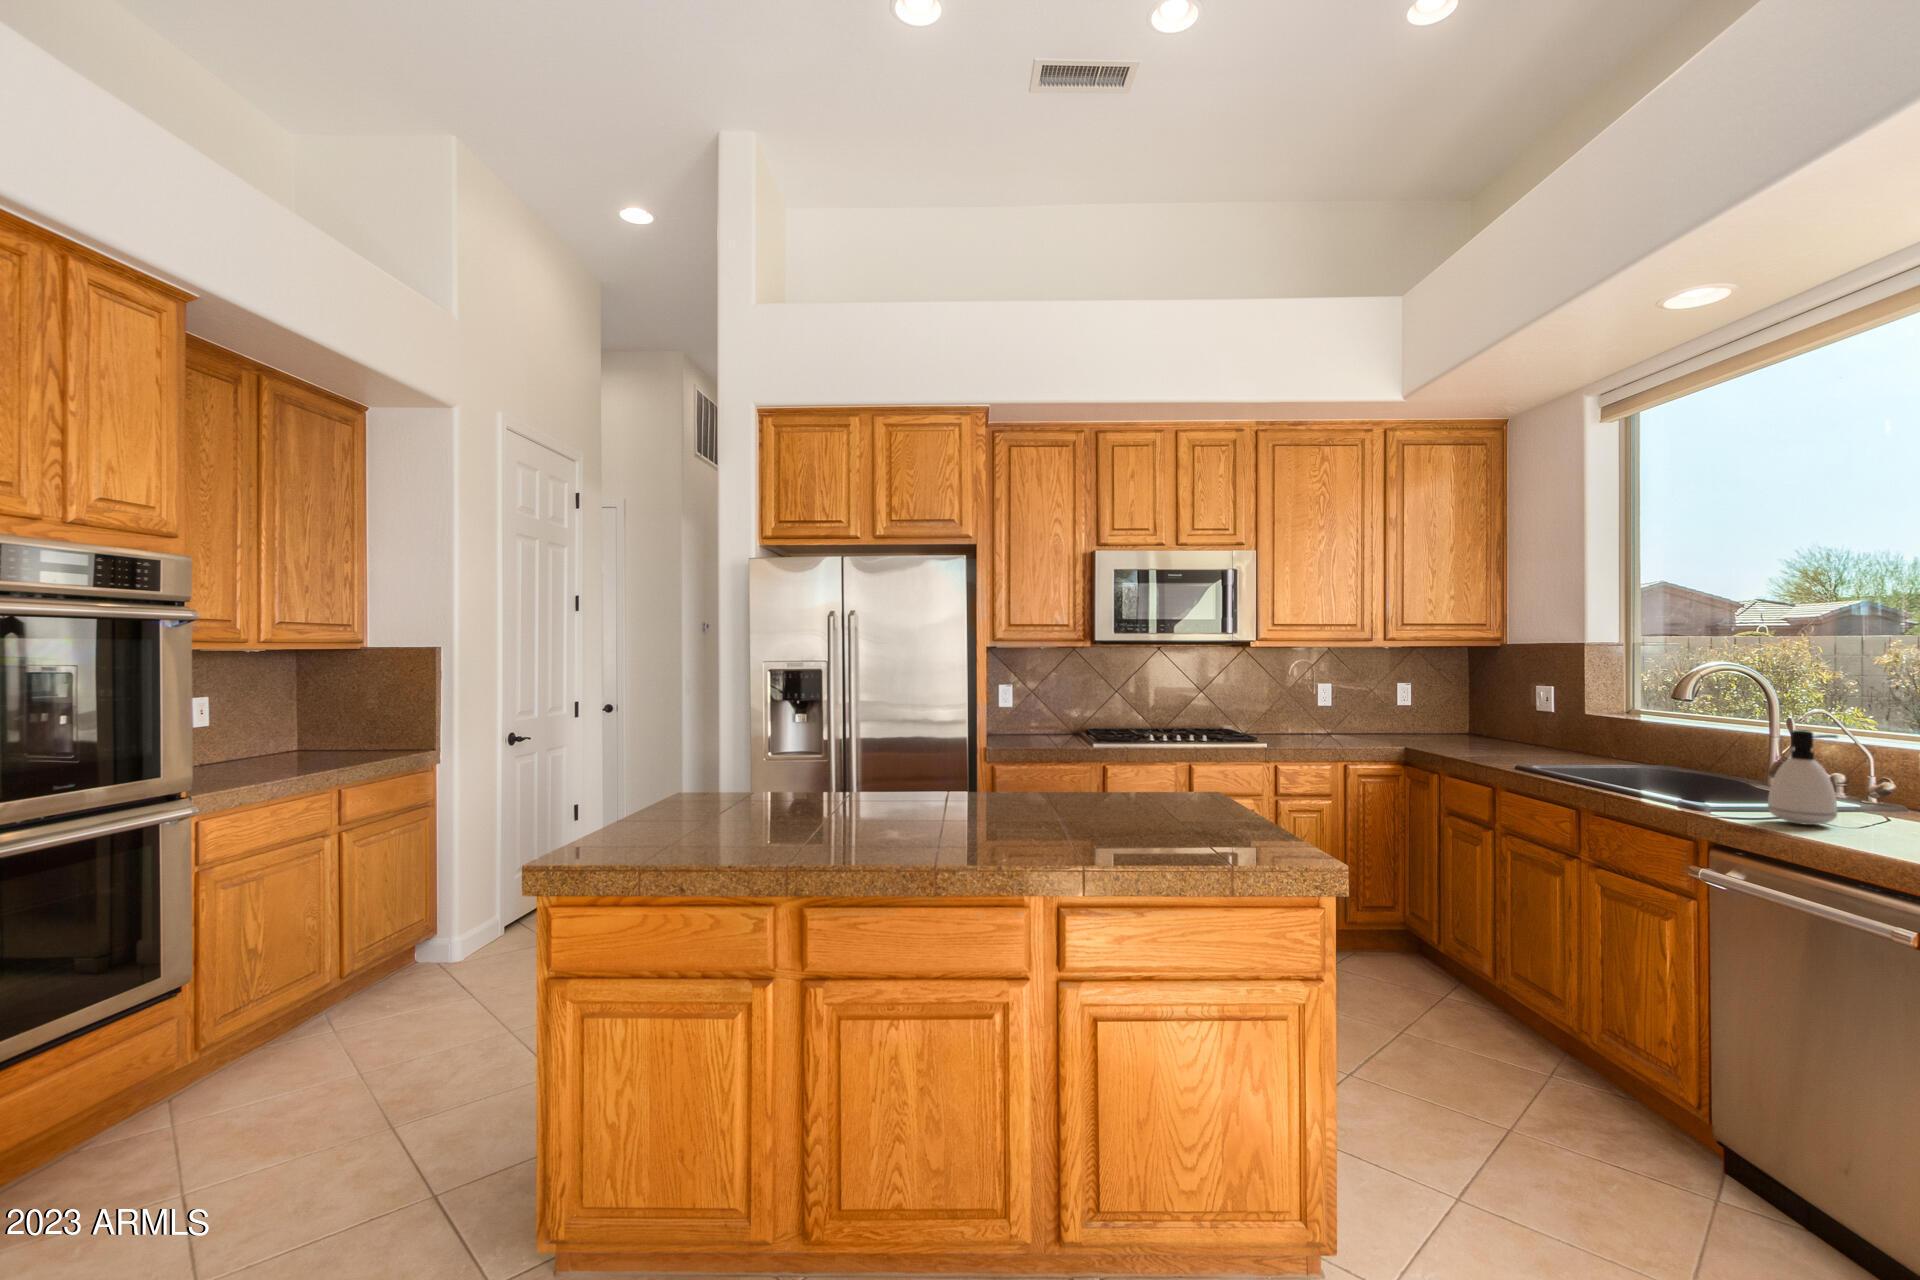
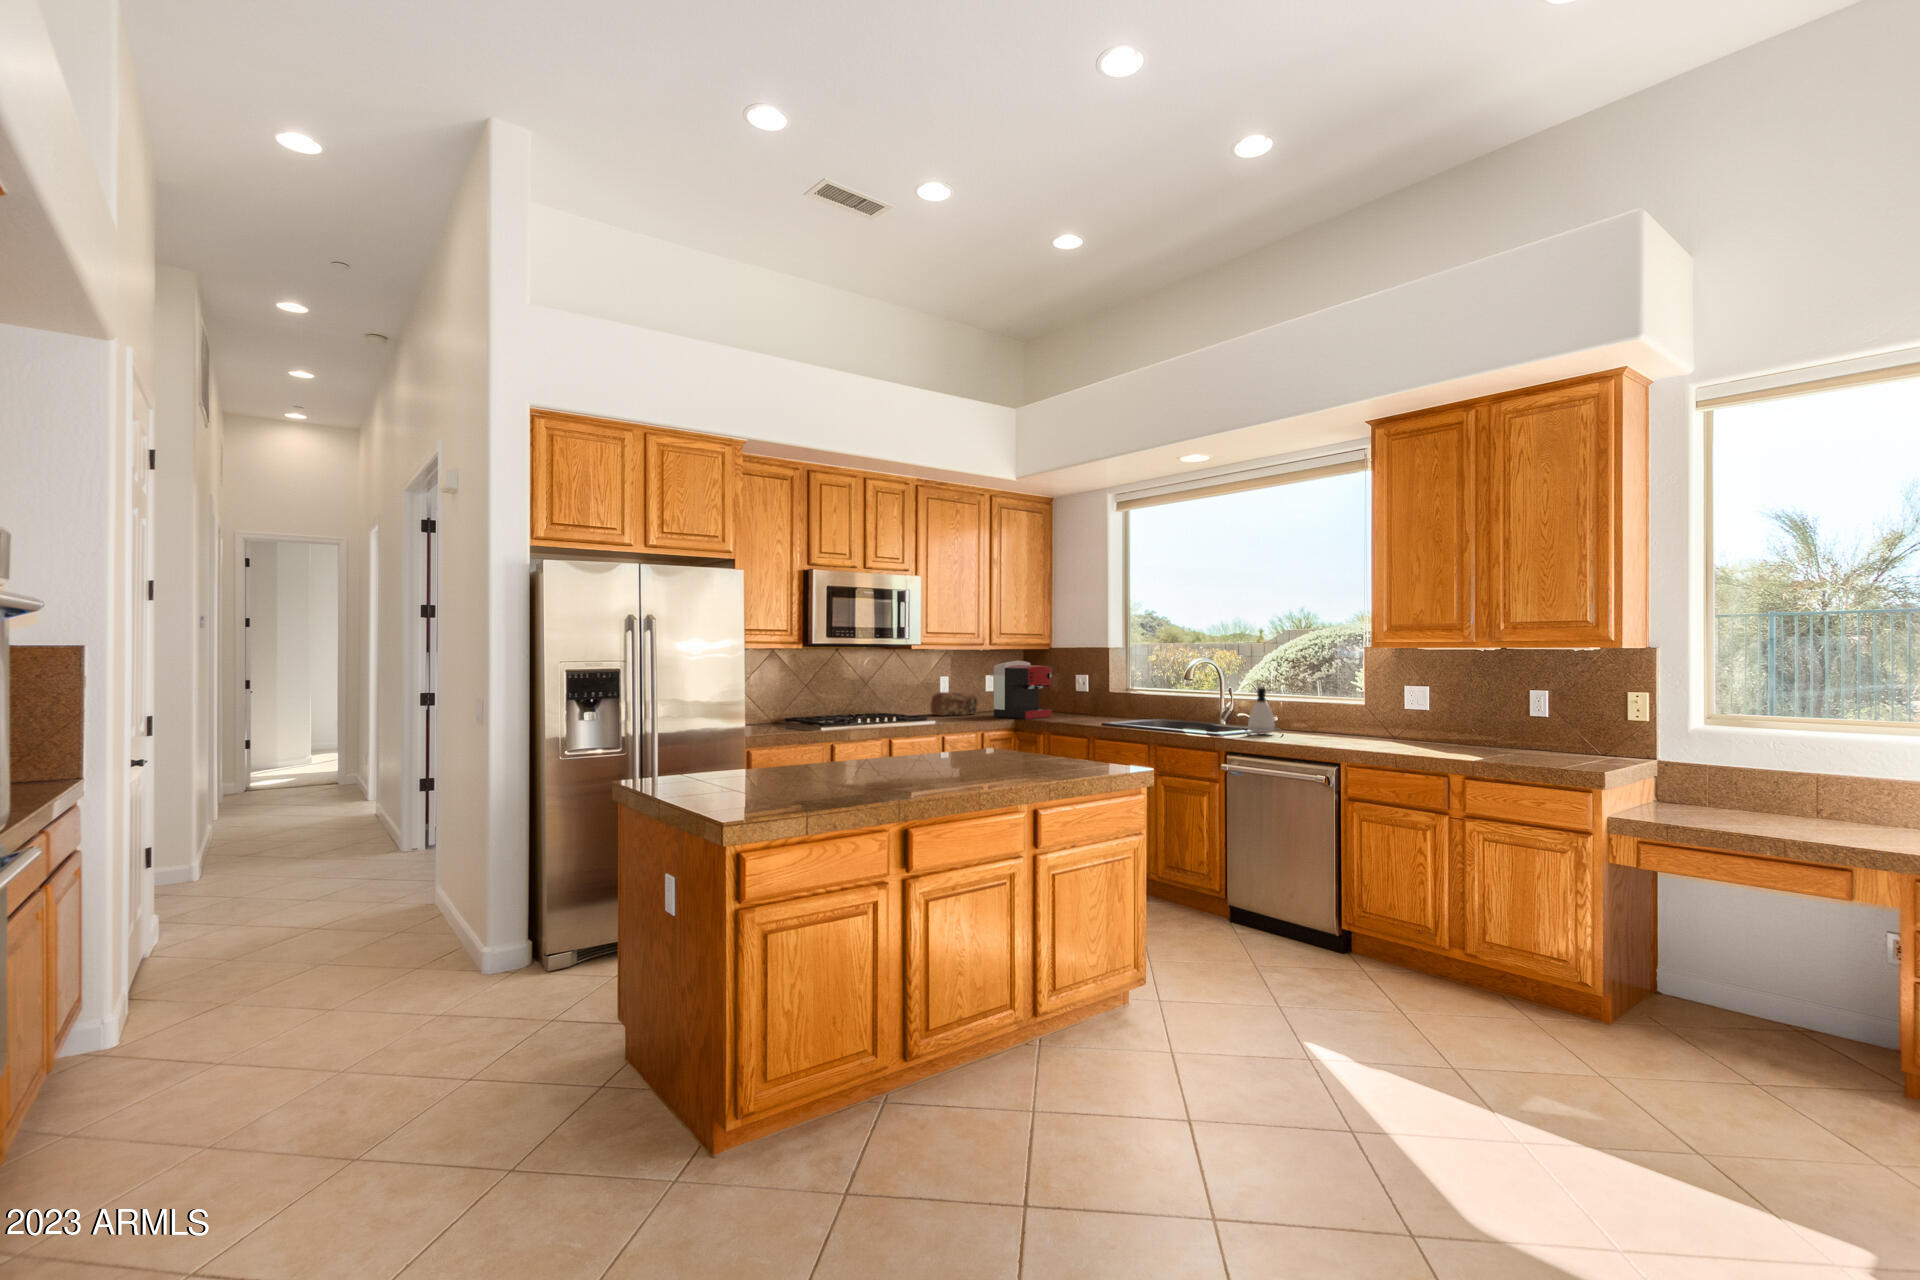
coffee maker: none [1389,663,1484,748] -> present [994,661,1053,719]
bread loaf: none [1308,703,1377,735] -> present [931,692,977,716]

